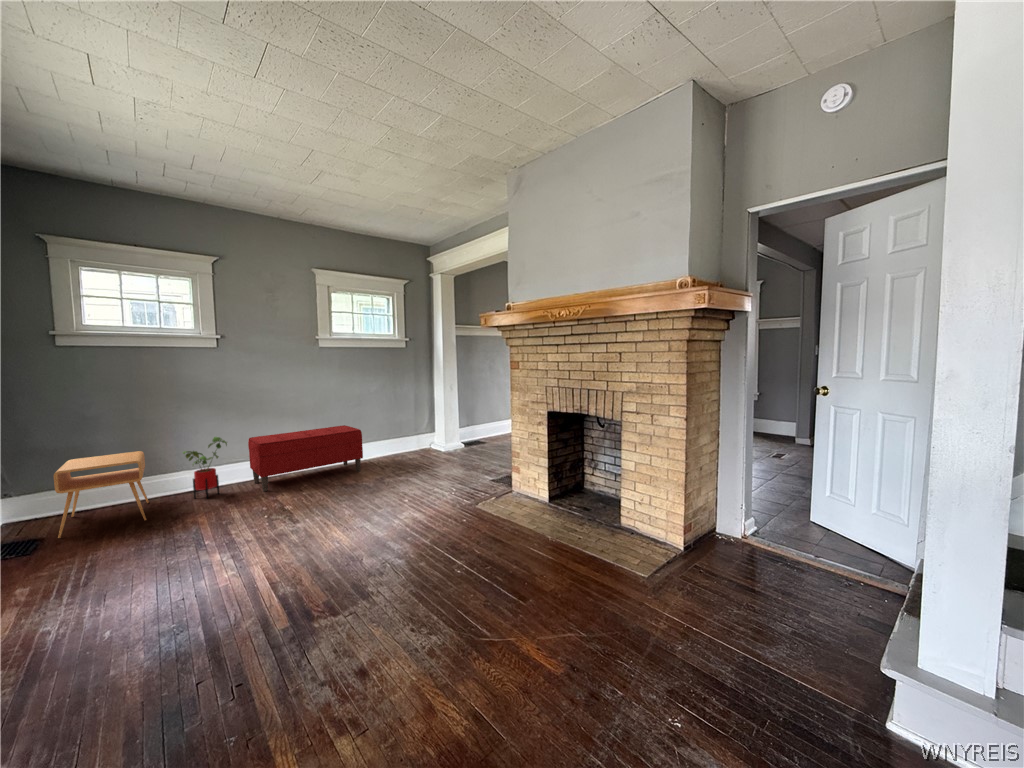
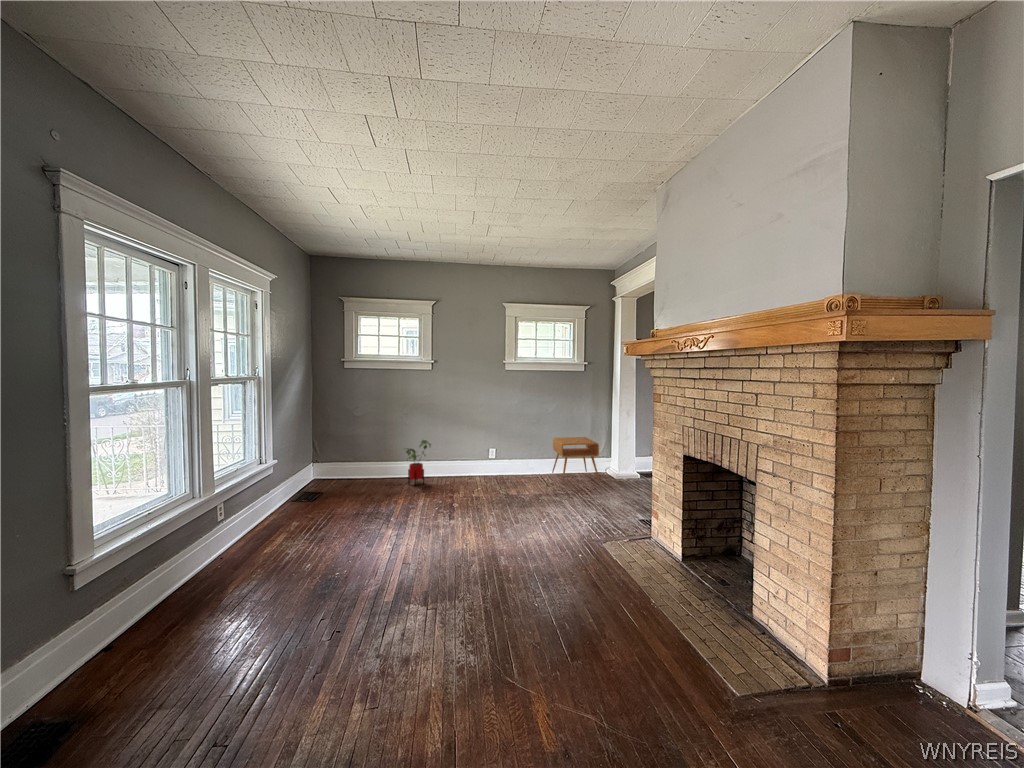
bench: present [248,425,363,492] -> none [447,441,530,488]
side table: present [54,451,149,538] -> present [552,437,600,484]

